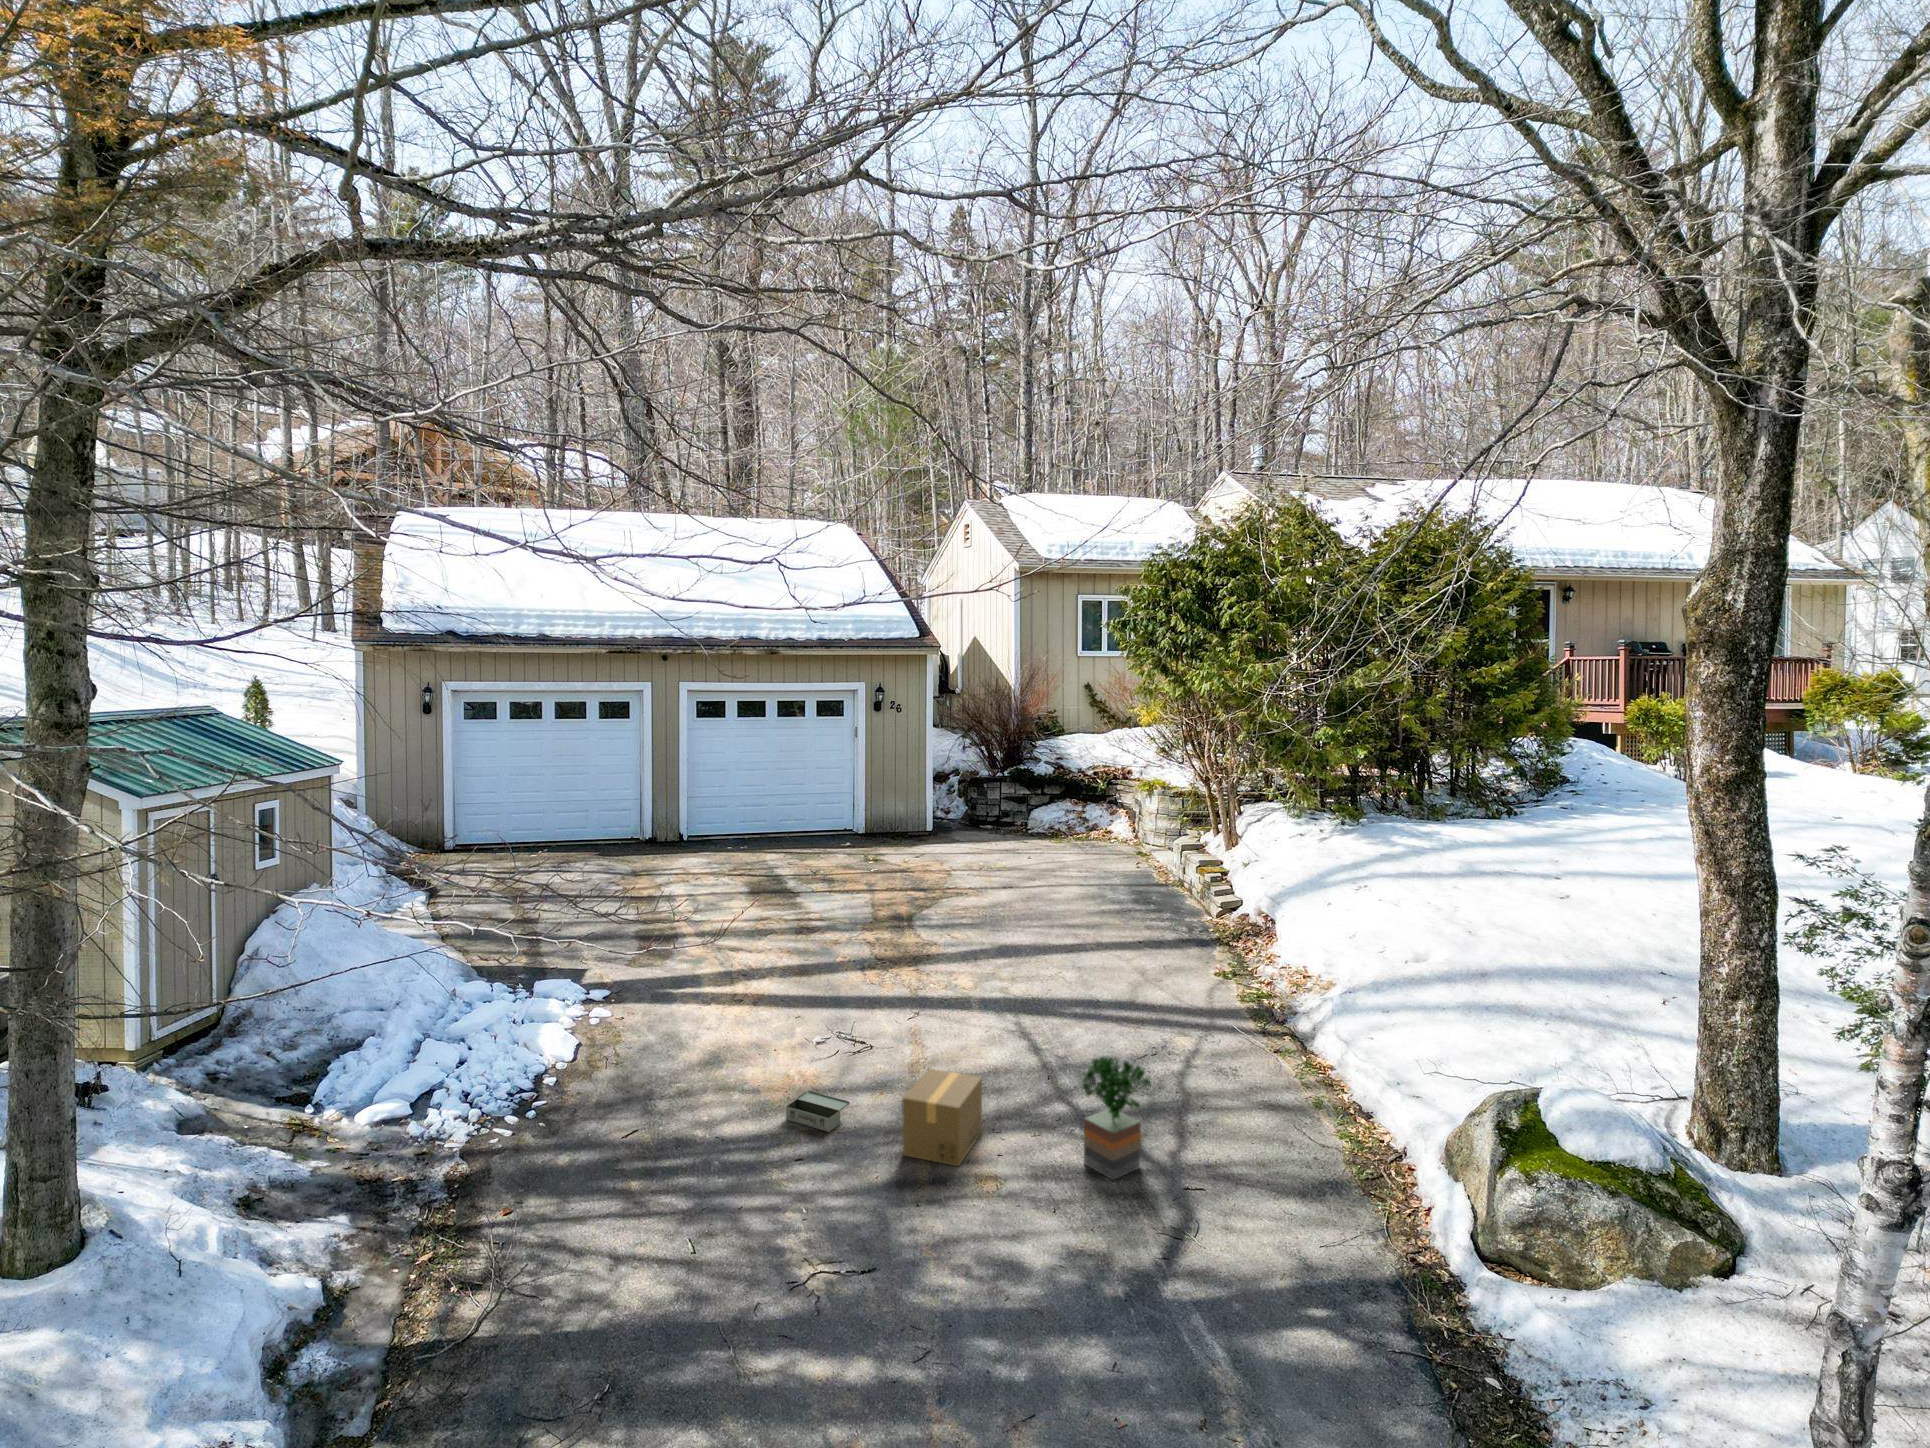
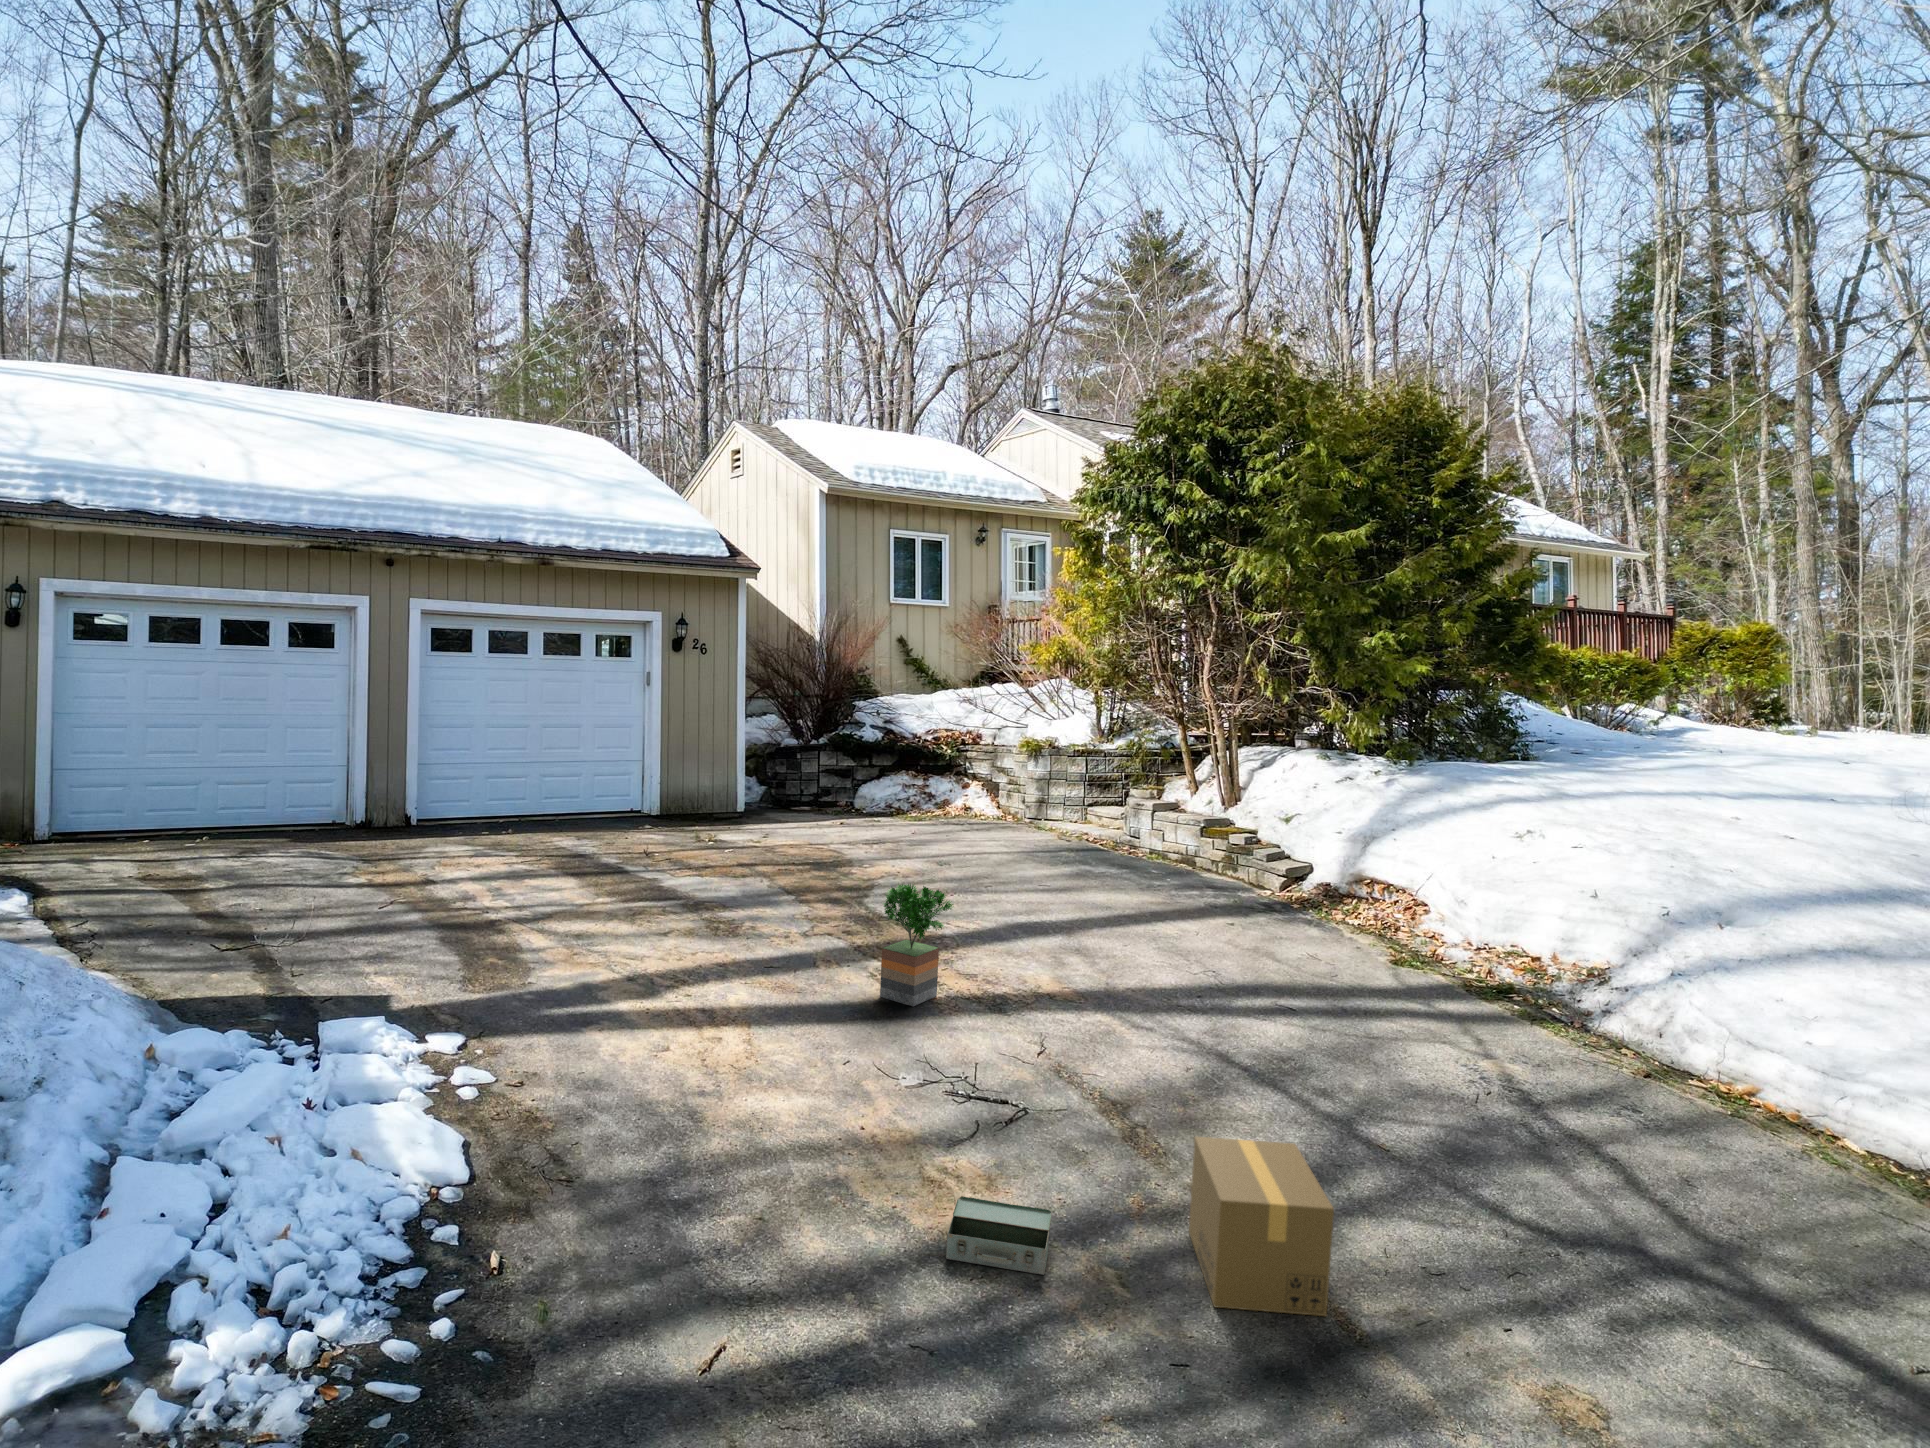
potted tree: present [1082,1056,1152,1180] -> present [880,884,953,1006]

